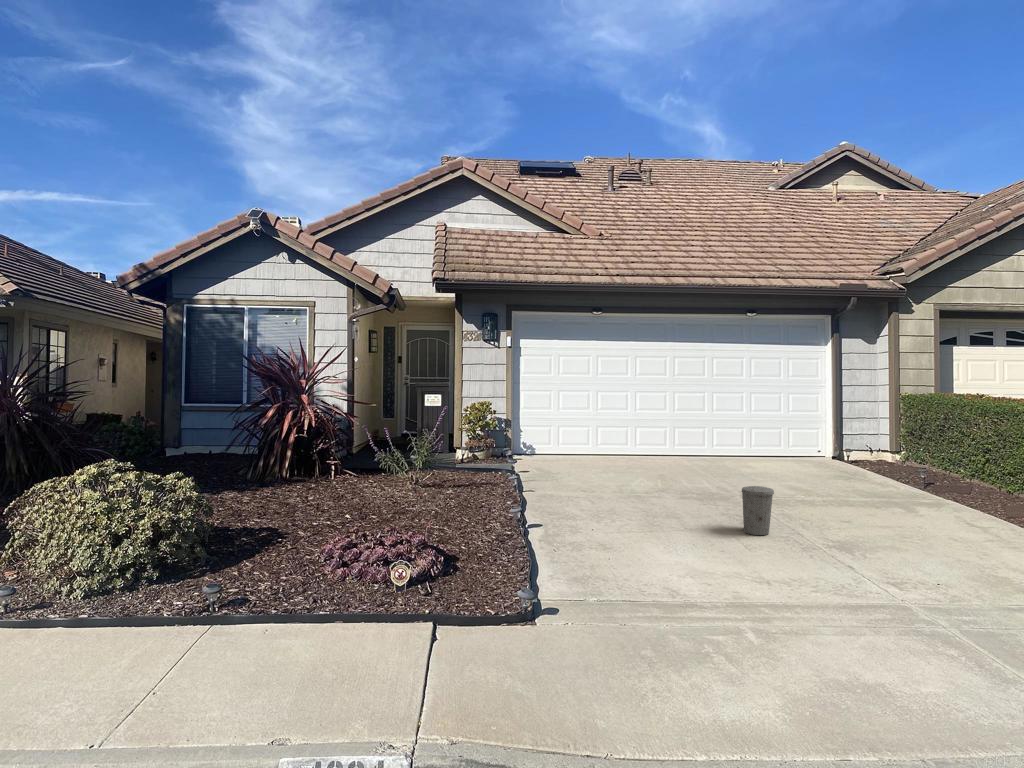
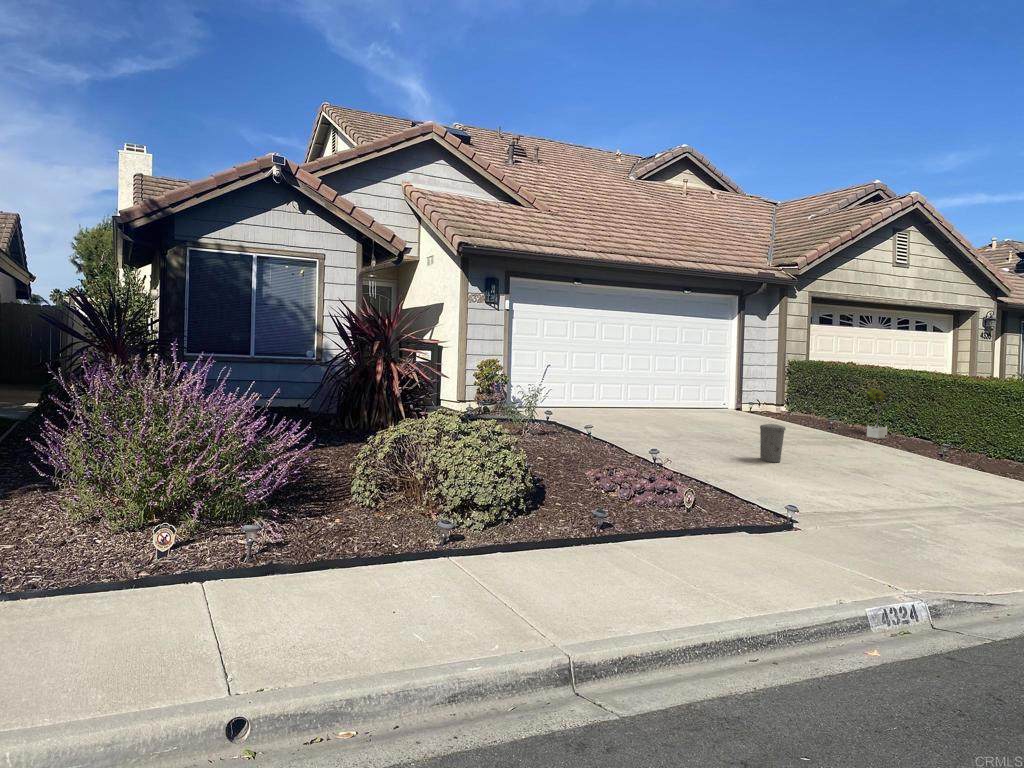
potted tree: none [972,432,1003,501] -> present [866,387,887,439]

